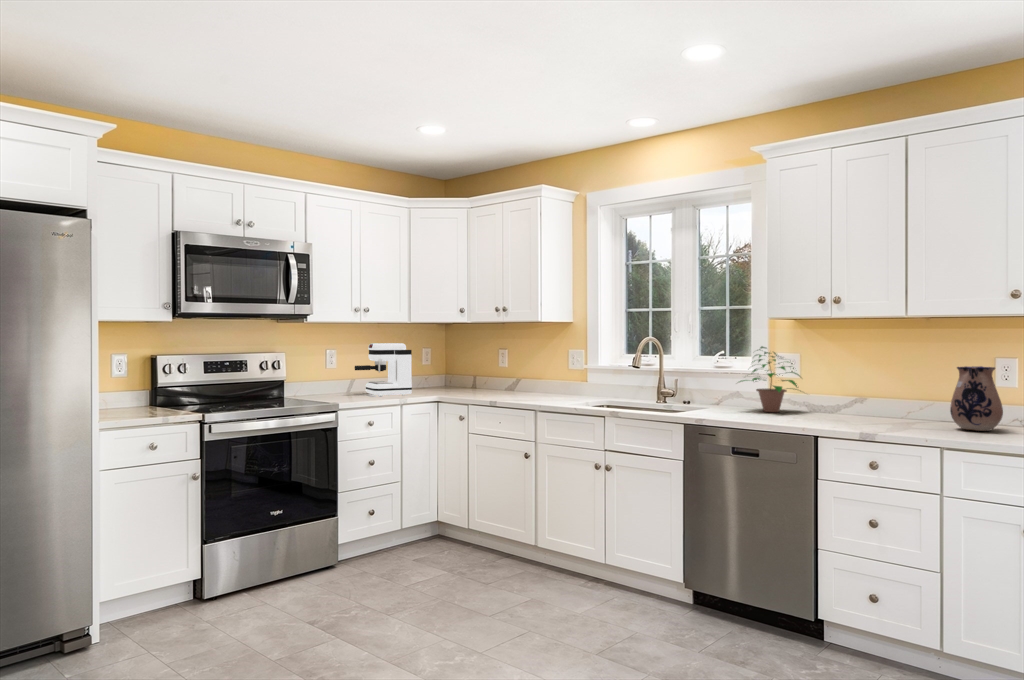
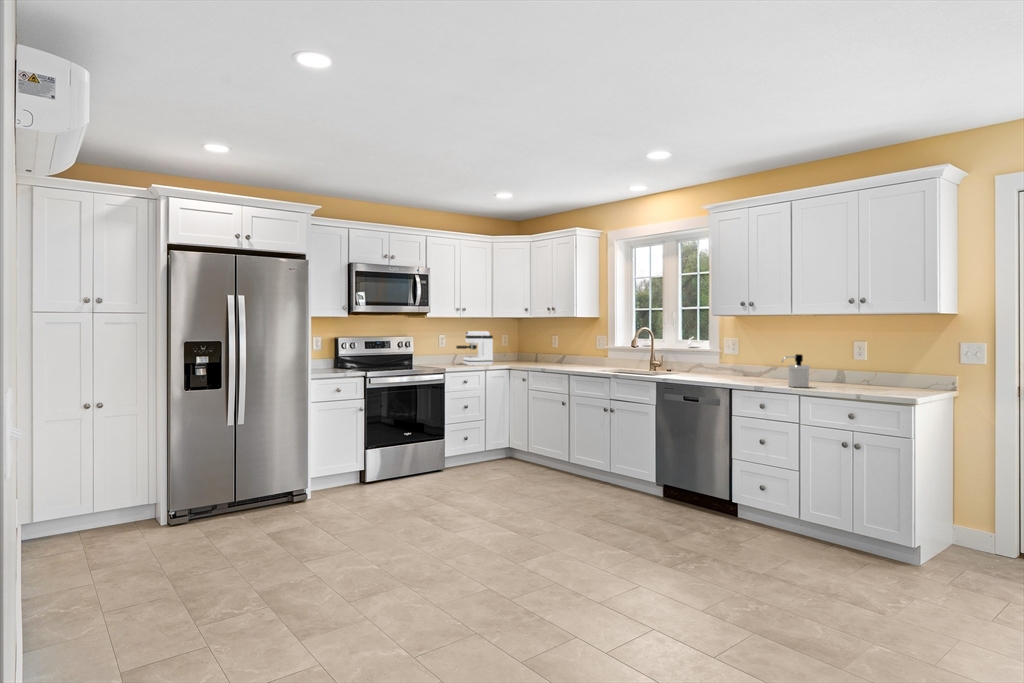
potted plant: present [739,346,800,412] -> none [695,334,744,377]
ceramic pitcher: present [950,366,1003,431] -> none [817,346,848,387]
soap dispenser: none [907,380,949,434] -> present [782,354,810,387]

